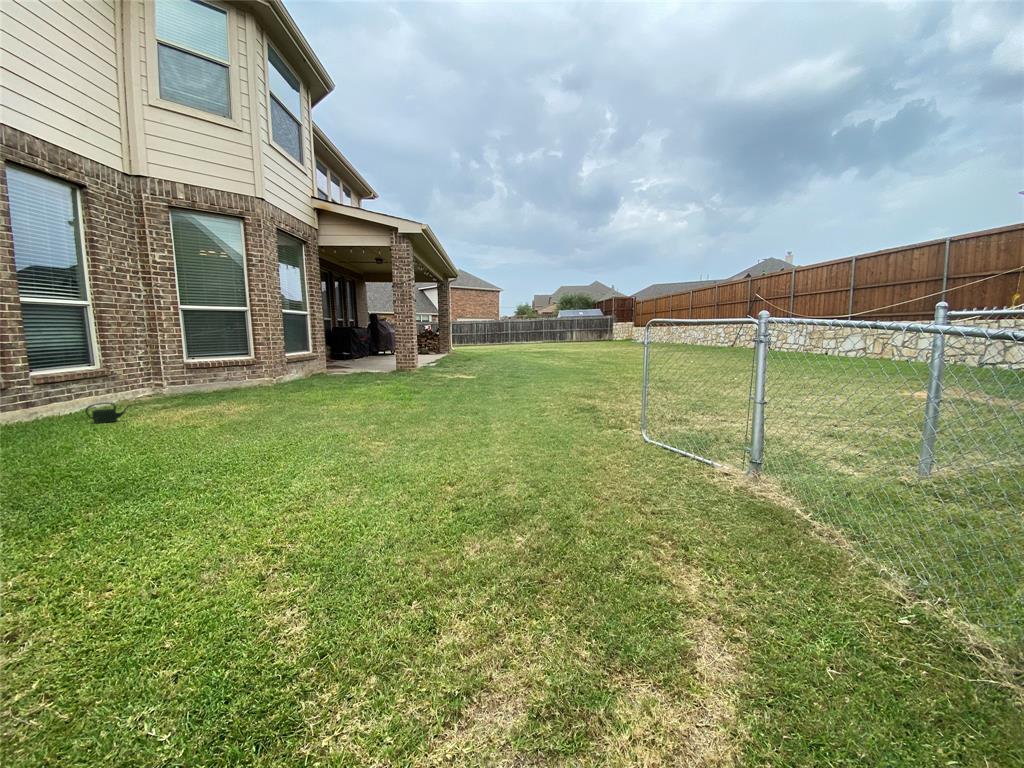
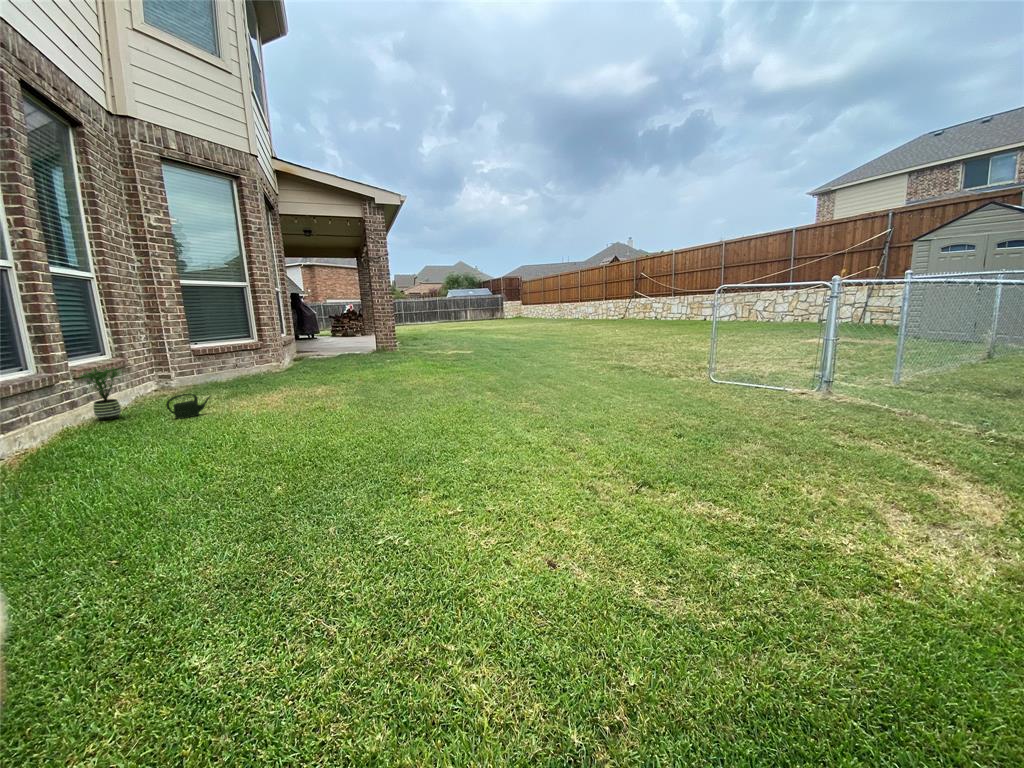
potted plant: none [30,376,72,419] -> present [80,367,122,420]

